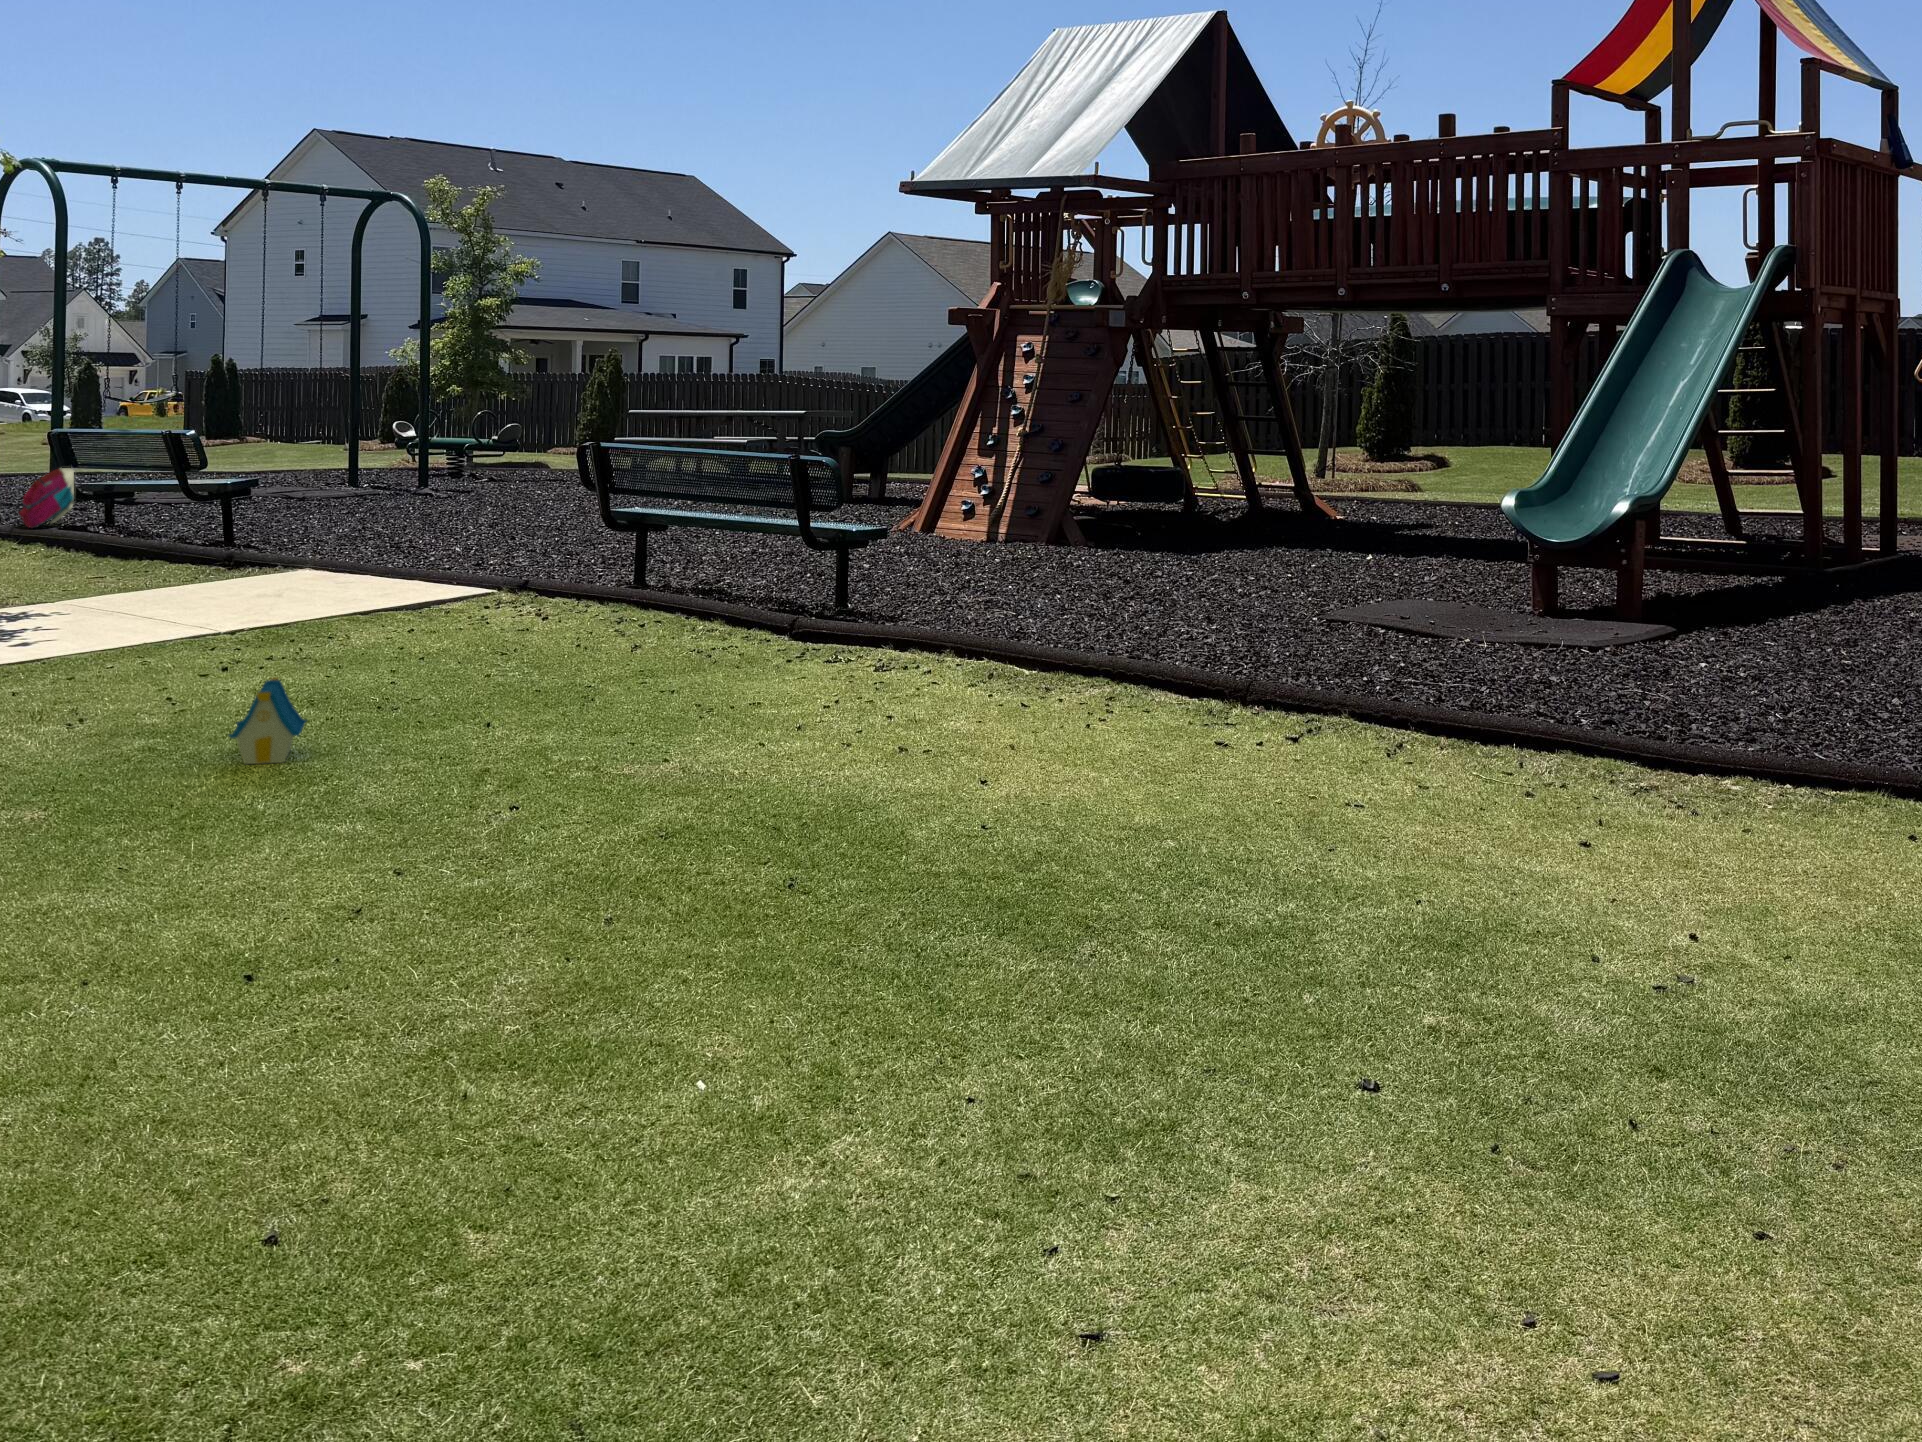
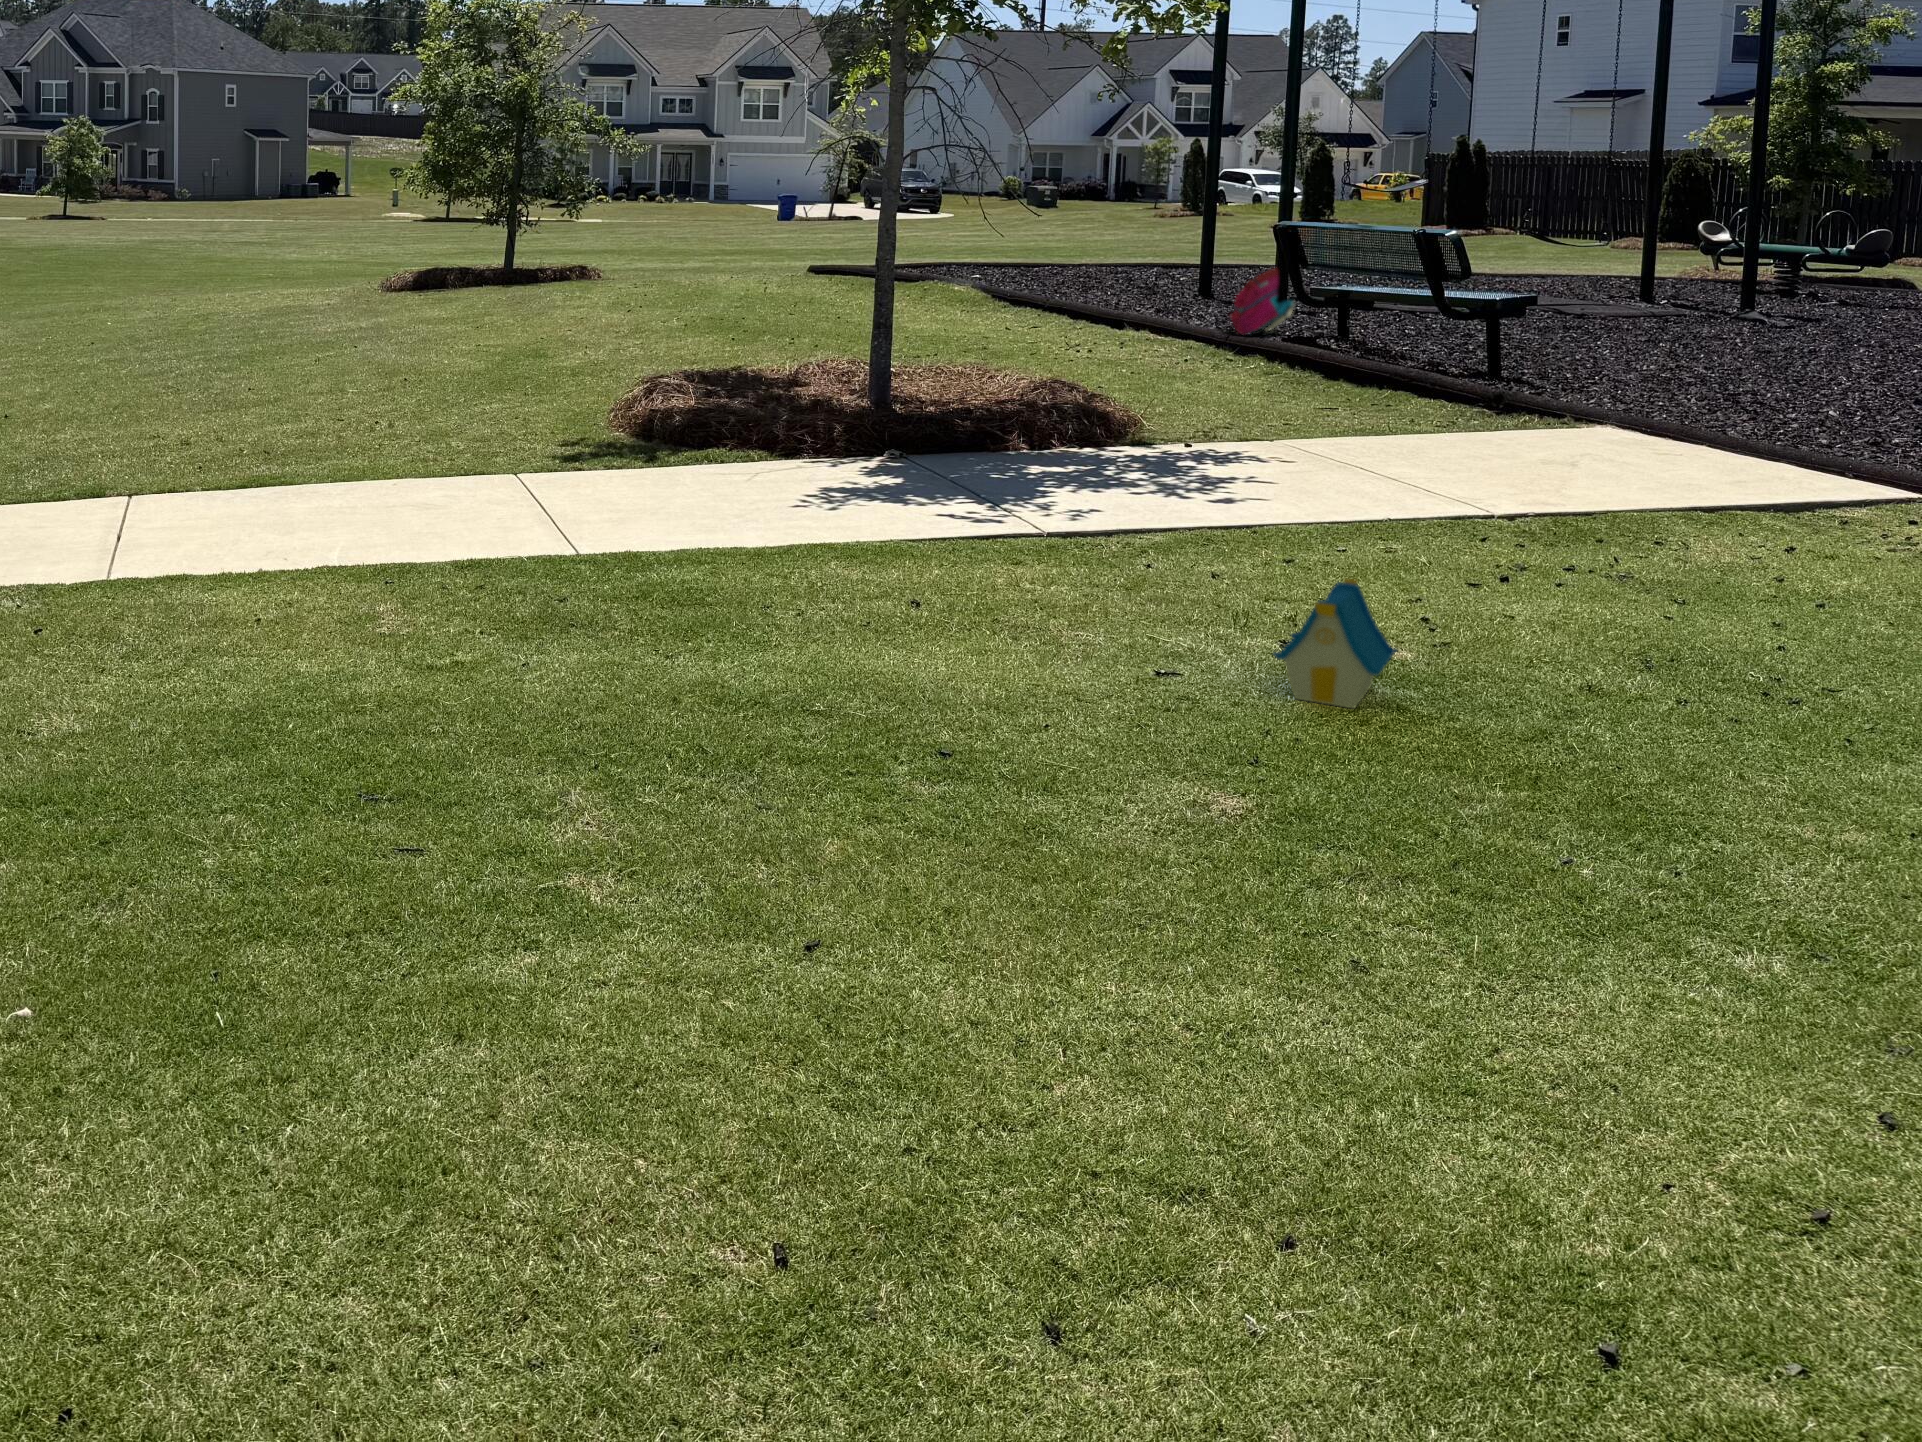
toy house: present [229,677,306,764] -> present [1273,579,1397,708]

